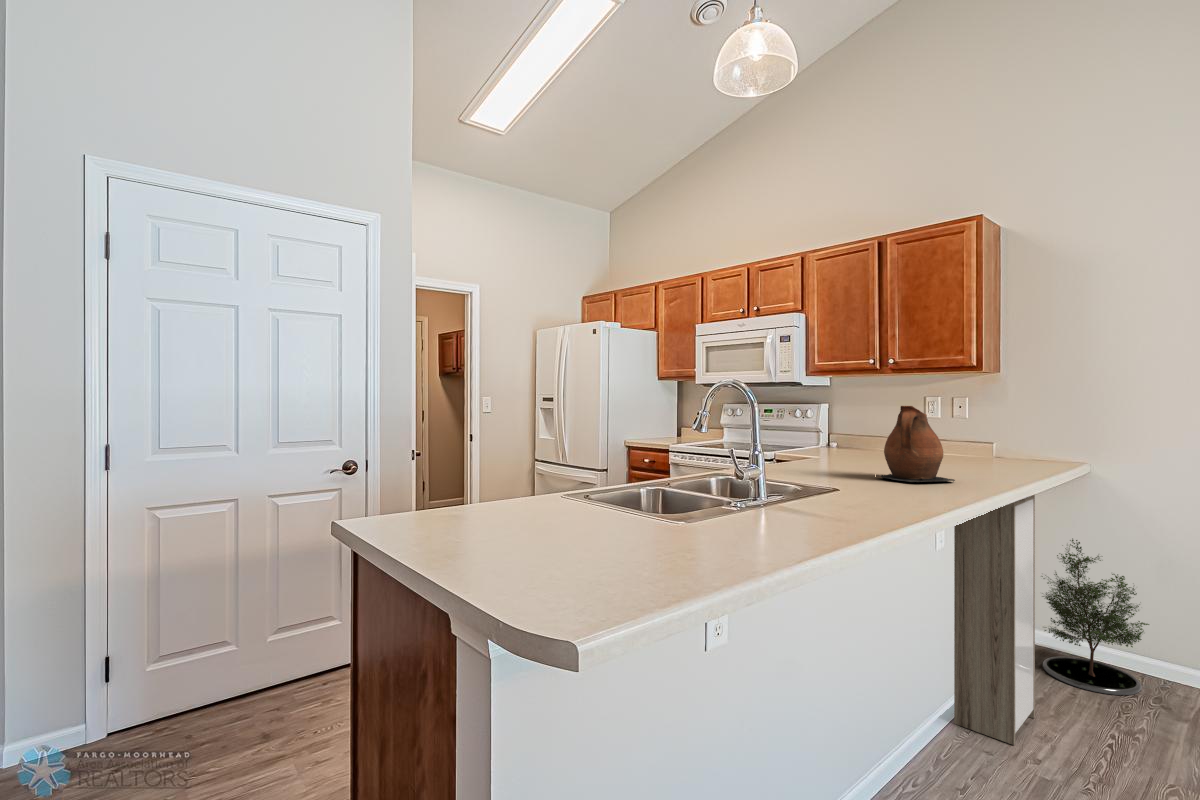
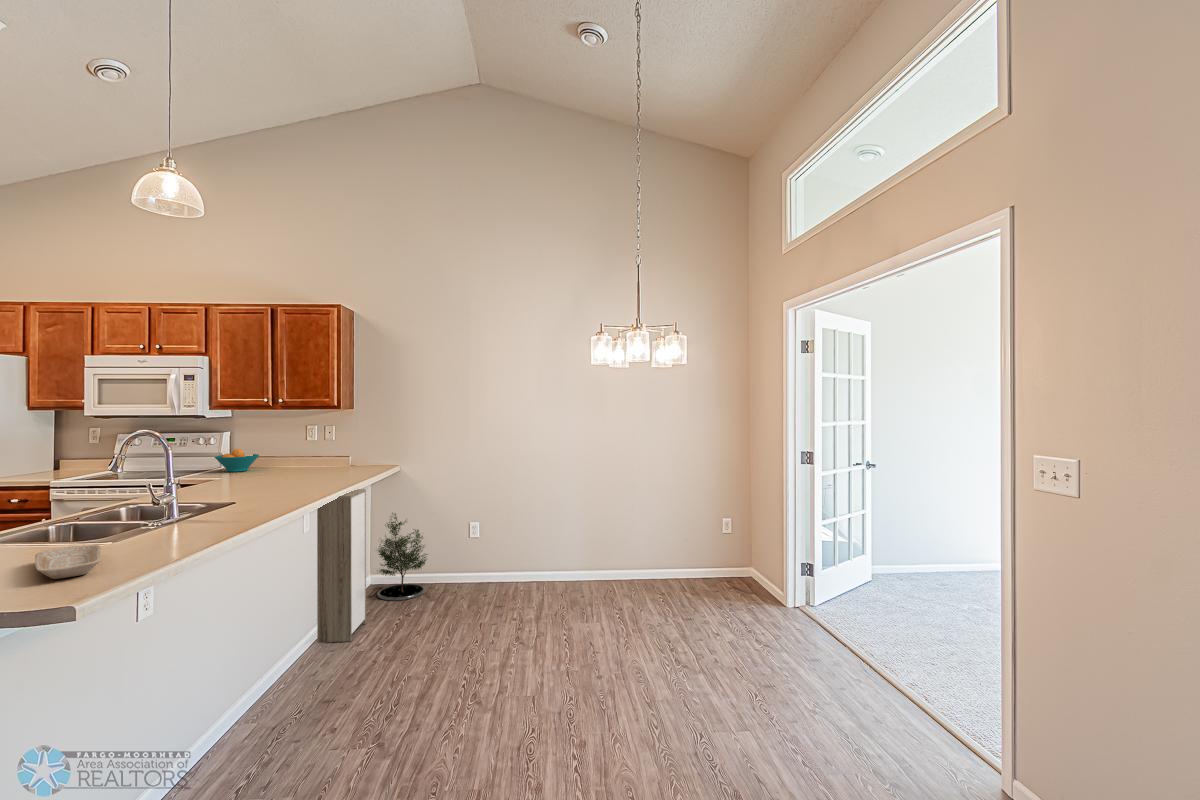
ceramic pitcher: present [881,406,955,482] -> none [264,441,317,491]
fruit bowl: none [812,425,862,452] -> present [215,449,259,472]
tray: none [566,520,657,573] -> present [35,545,101,579]

